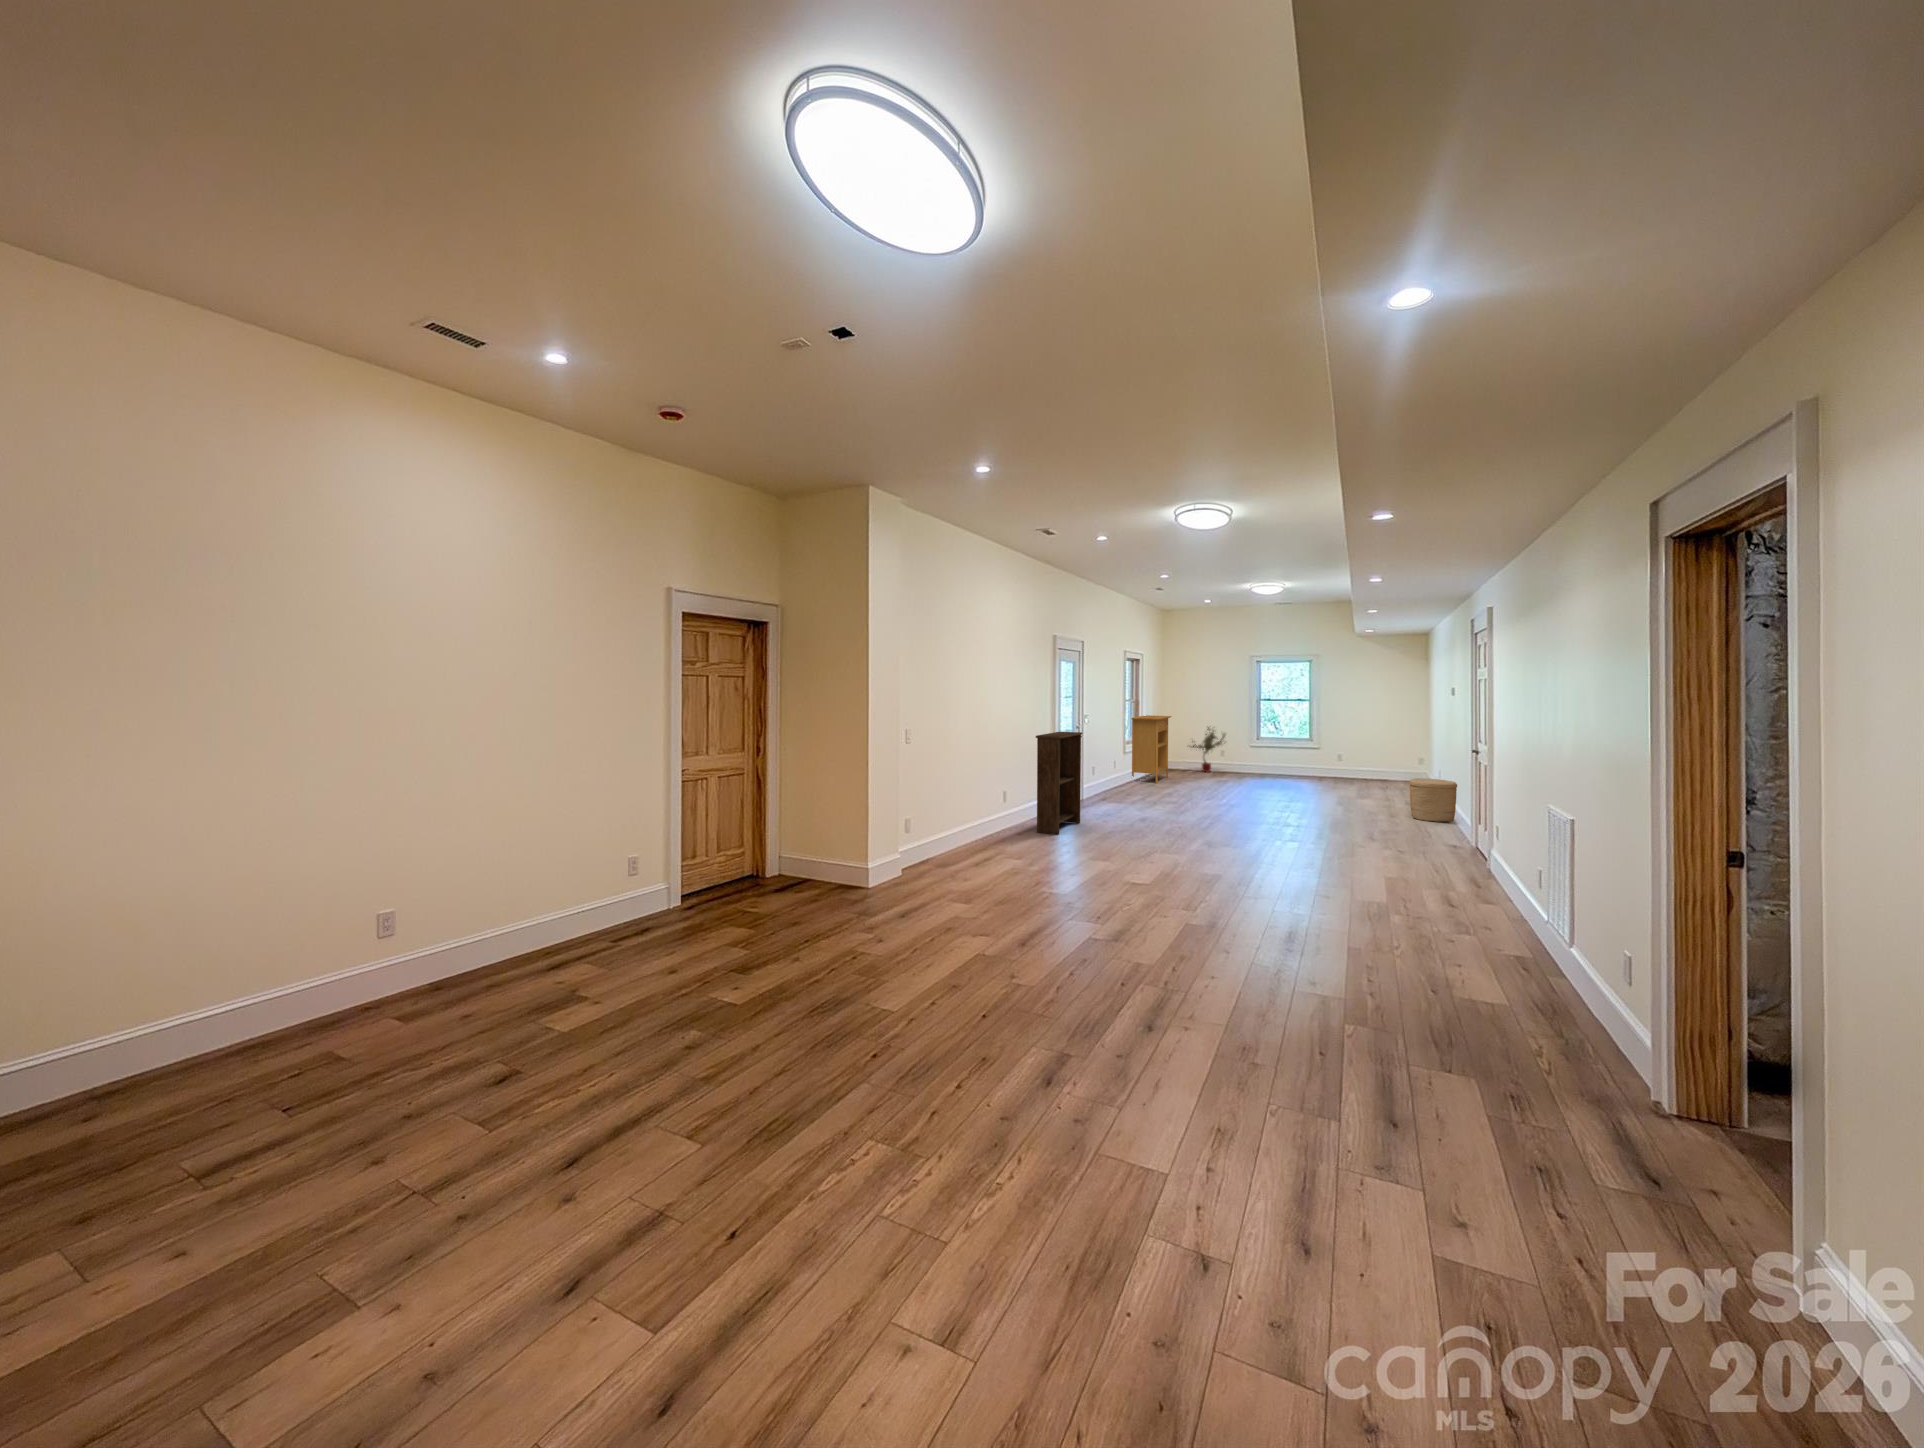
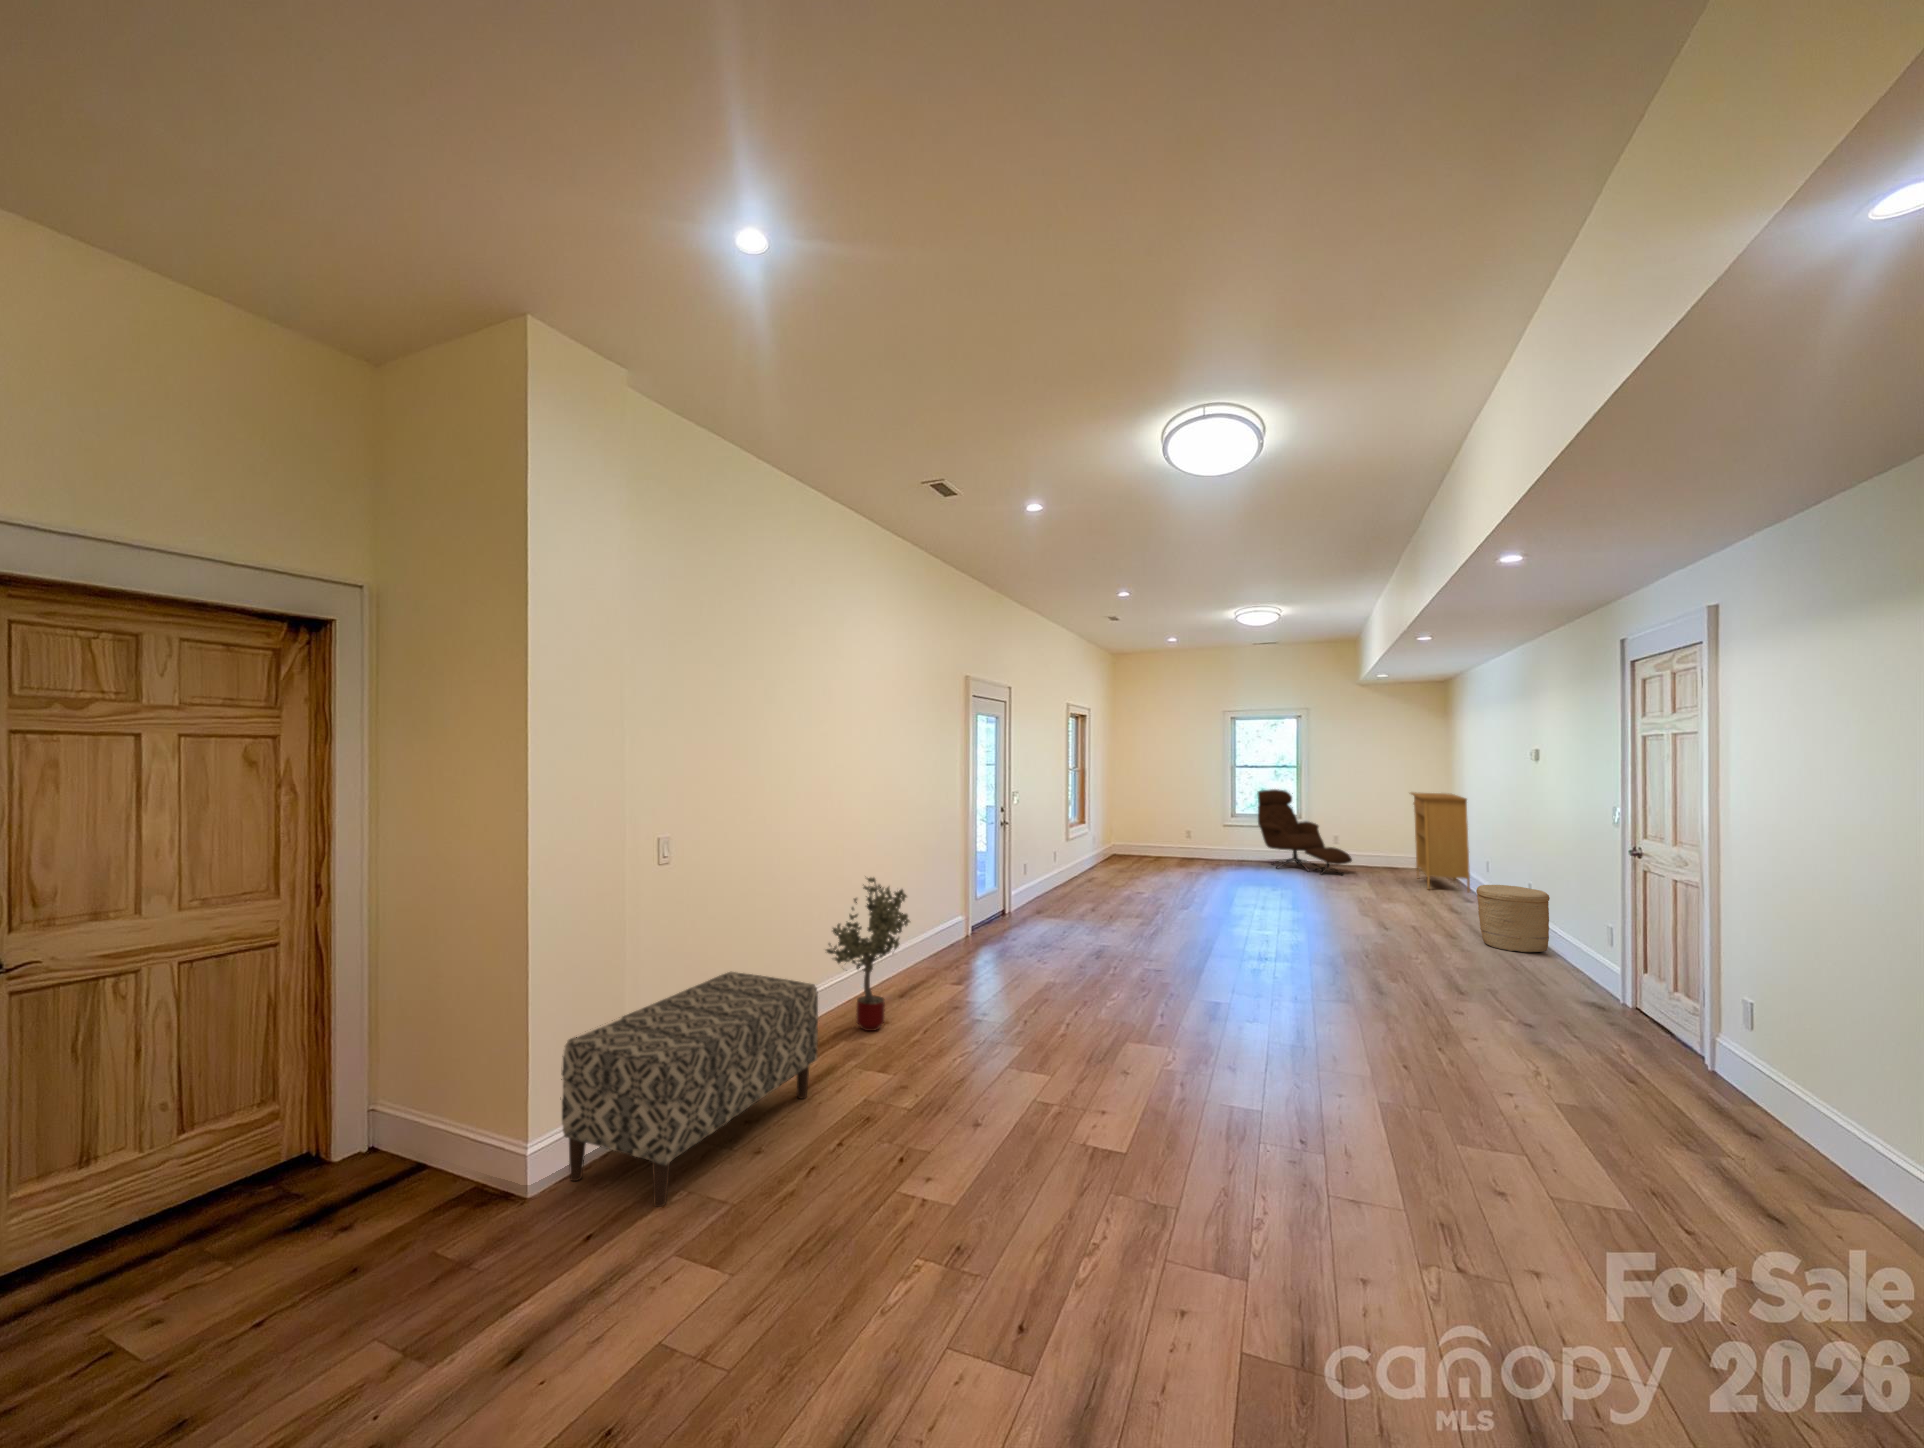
console table: present [1132,715,1171,783] -> present [1411,792,1470,893]
lounge chair: none [1277,717,1349,782] -> present [1258,789,1352,874]
potted tree: present [1187,727,1225,772] -> present [826,878,910,1031]
bookshelf: present [1036,732,1082,834] -> none [932,820,1007,994]
bench: none [877,805,985,892] -> present [561,972,818,1207]

